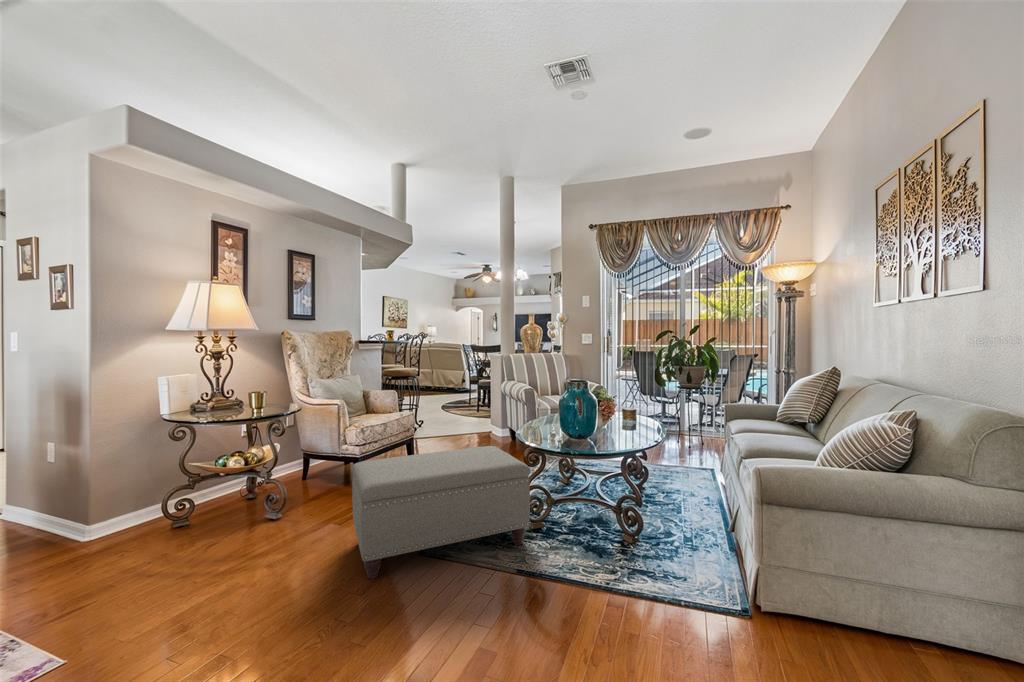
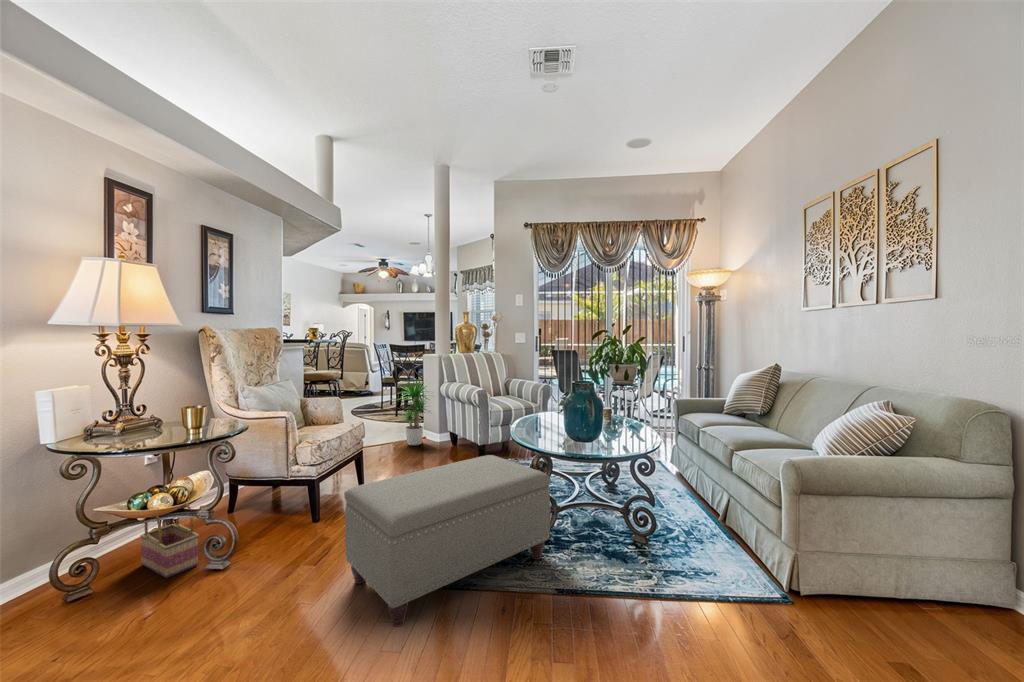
potted plant: none [457,375,495,438] -> present [399,379,430,445]
basket: none [226,464,262,521] -> present [140,502,198,578]

